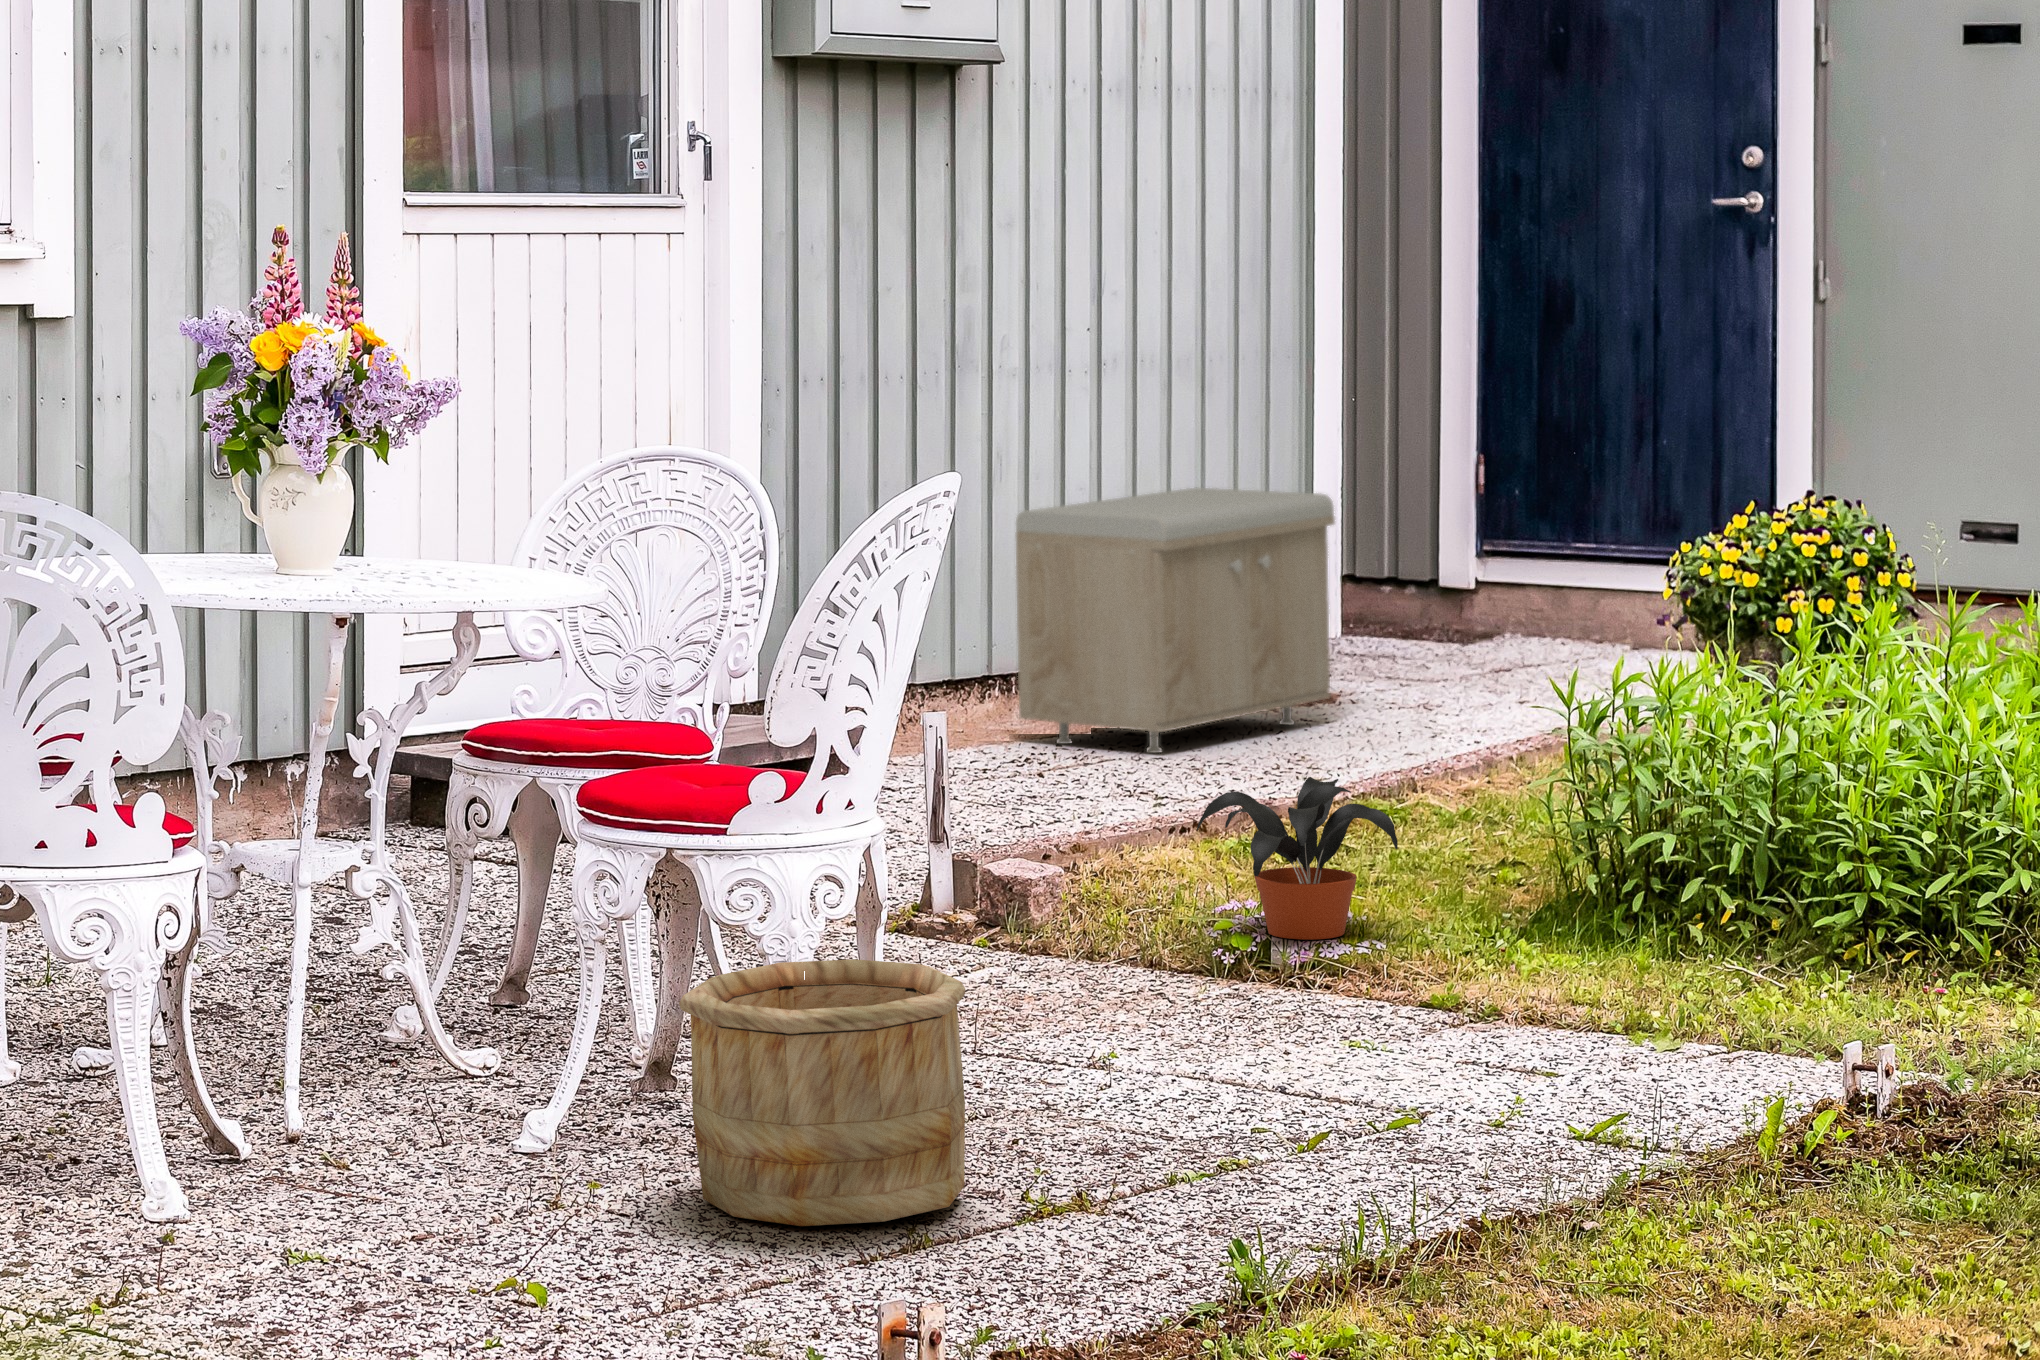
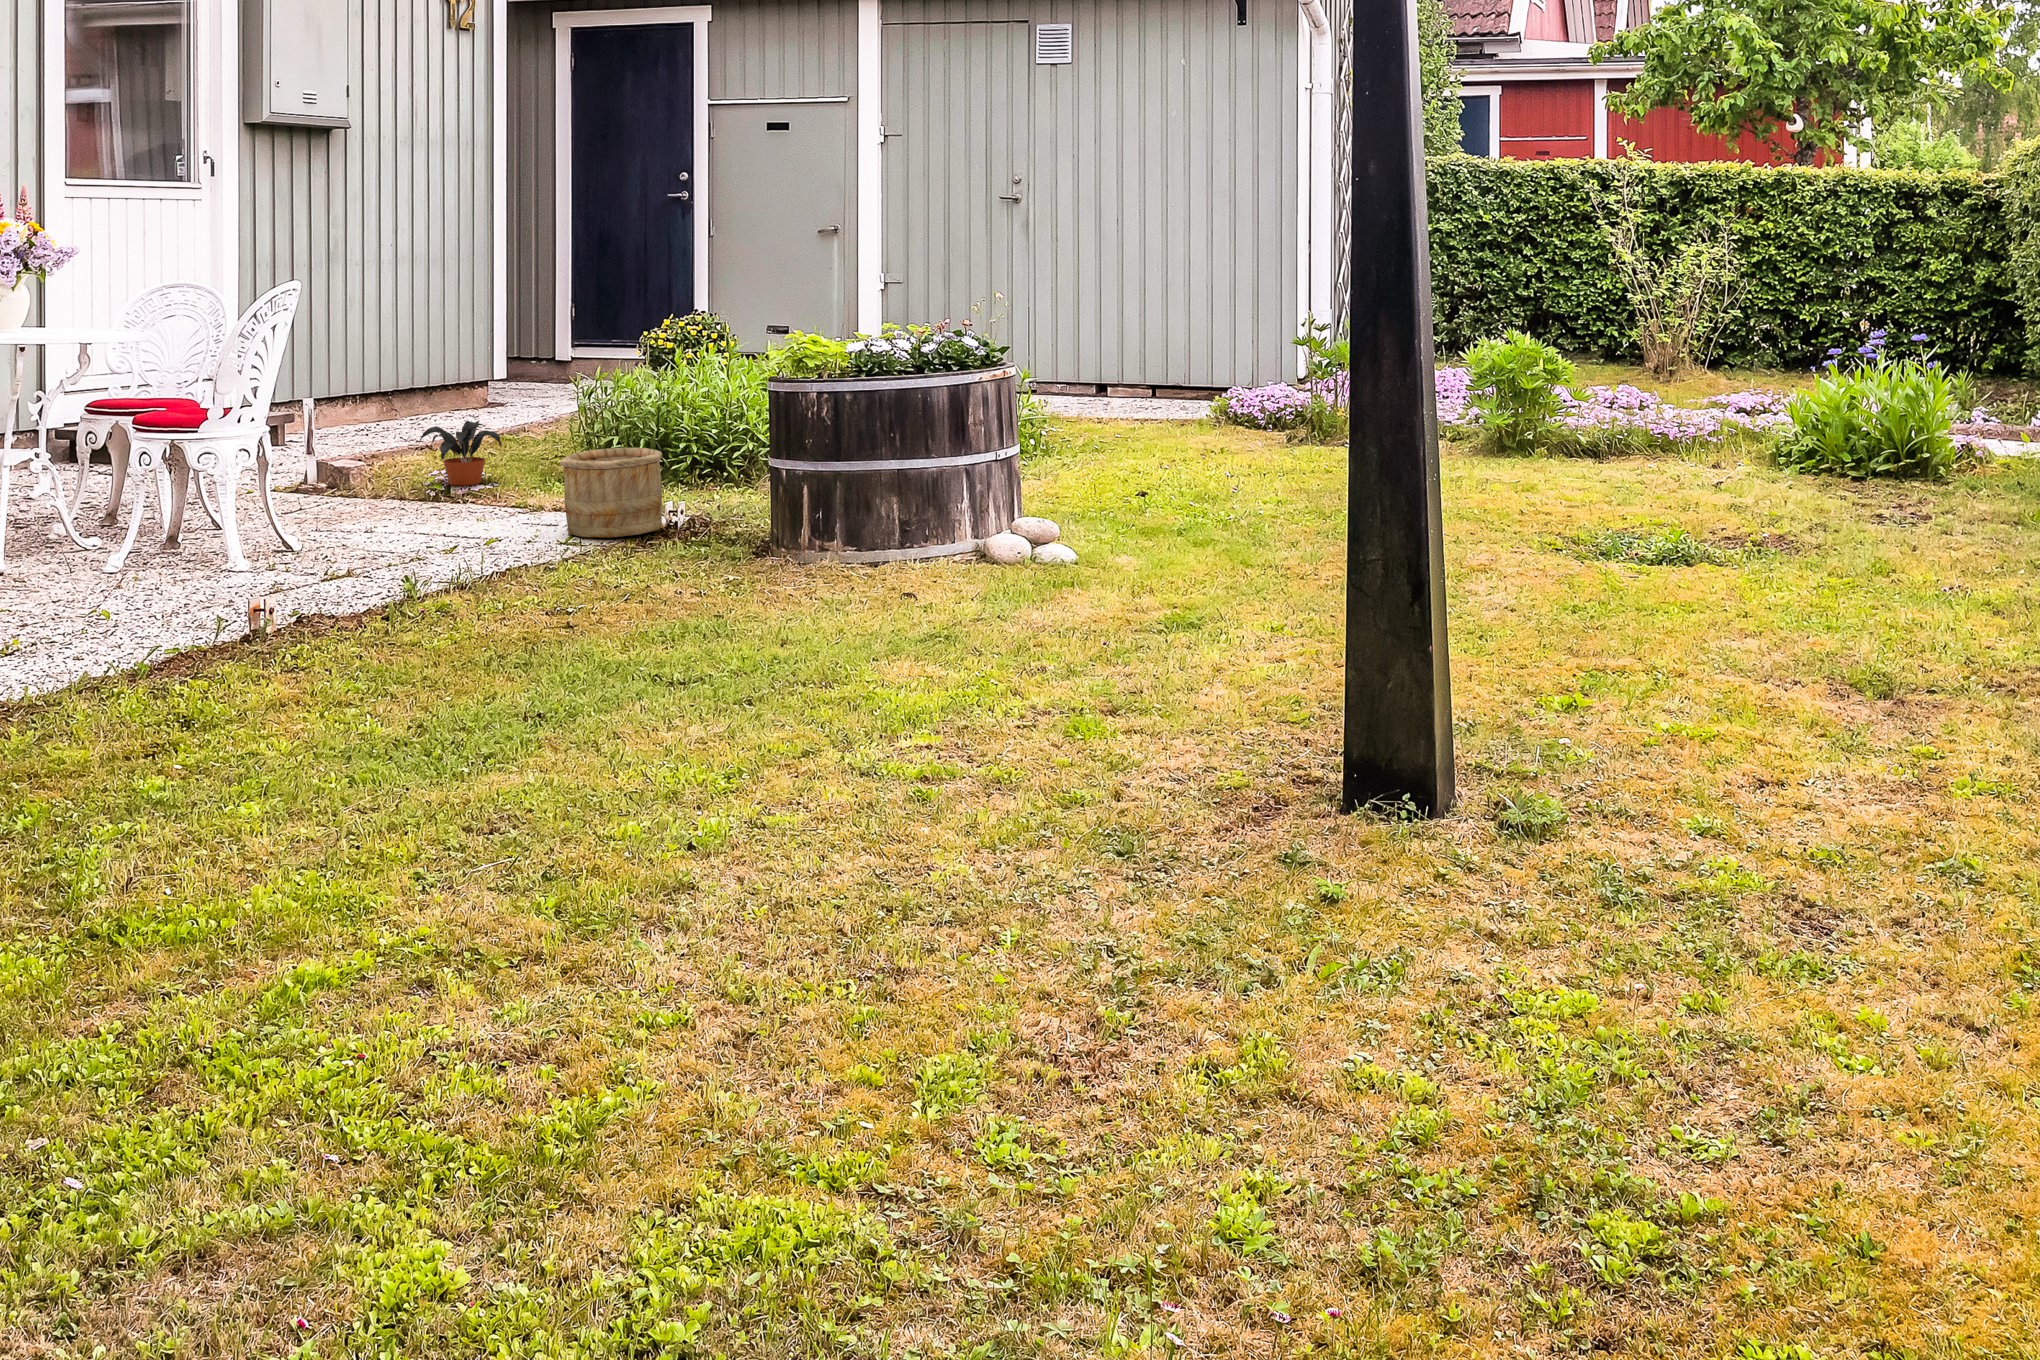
storage bench: present [1016,487,1335,753] -> none [359,315,501,426]
wooden bucket: present [679,959,965,1226] -> present [560,448,662,538]

